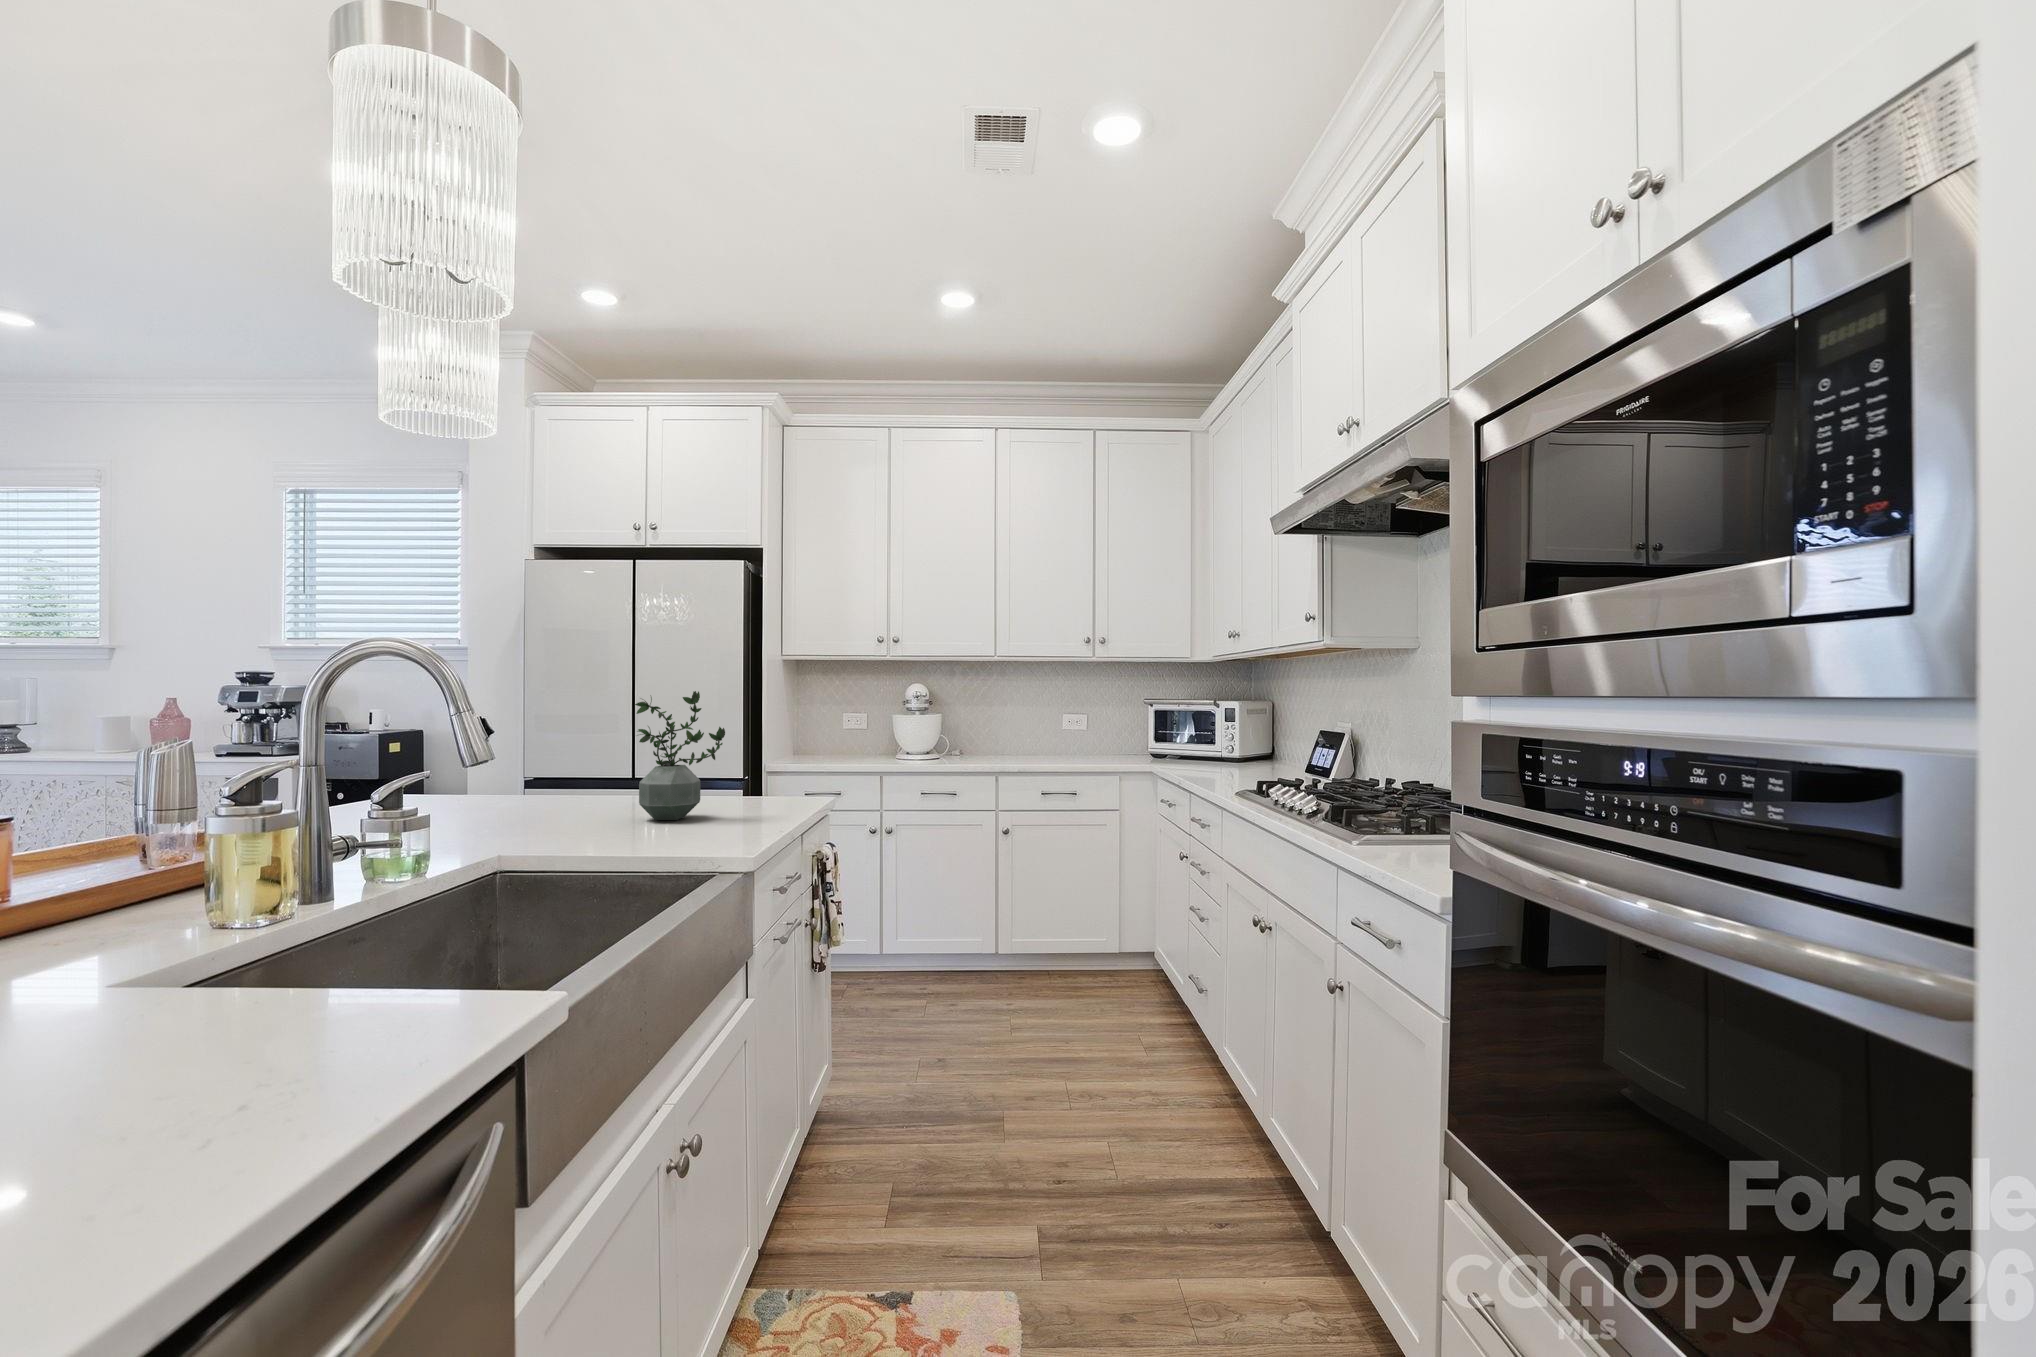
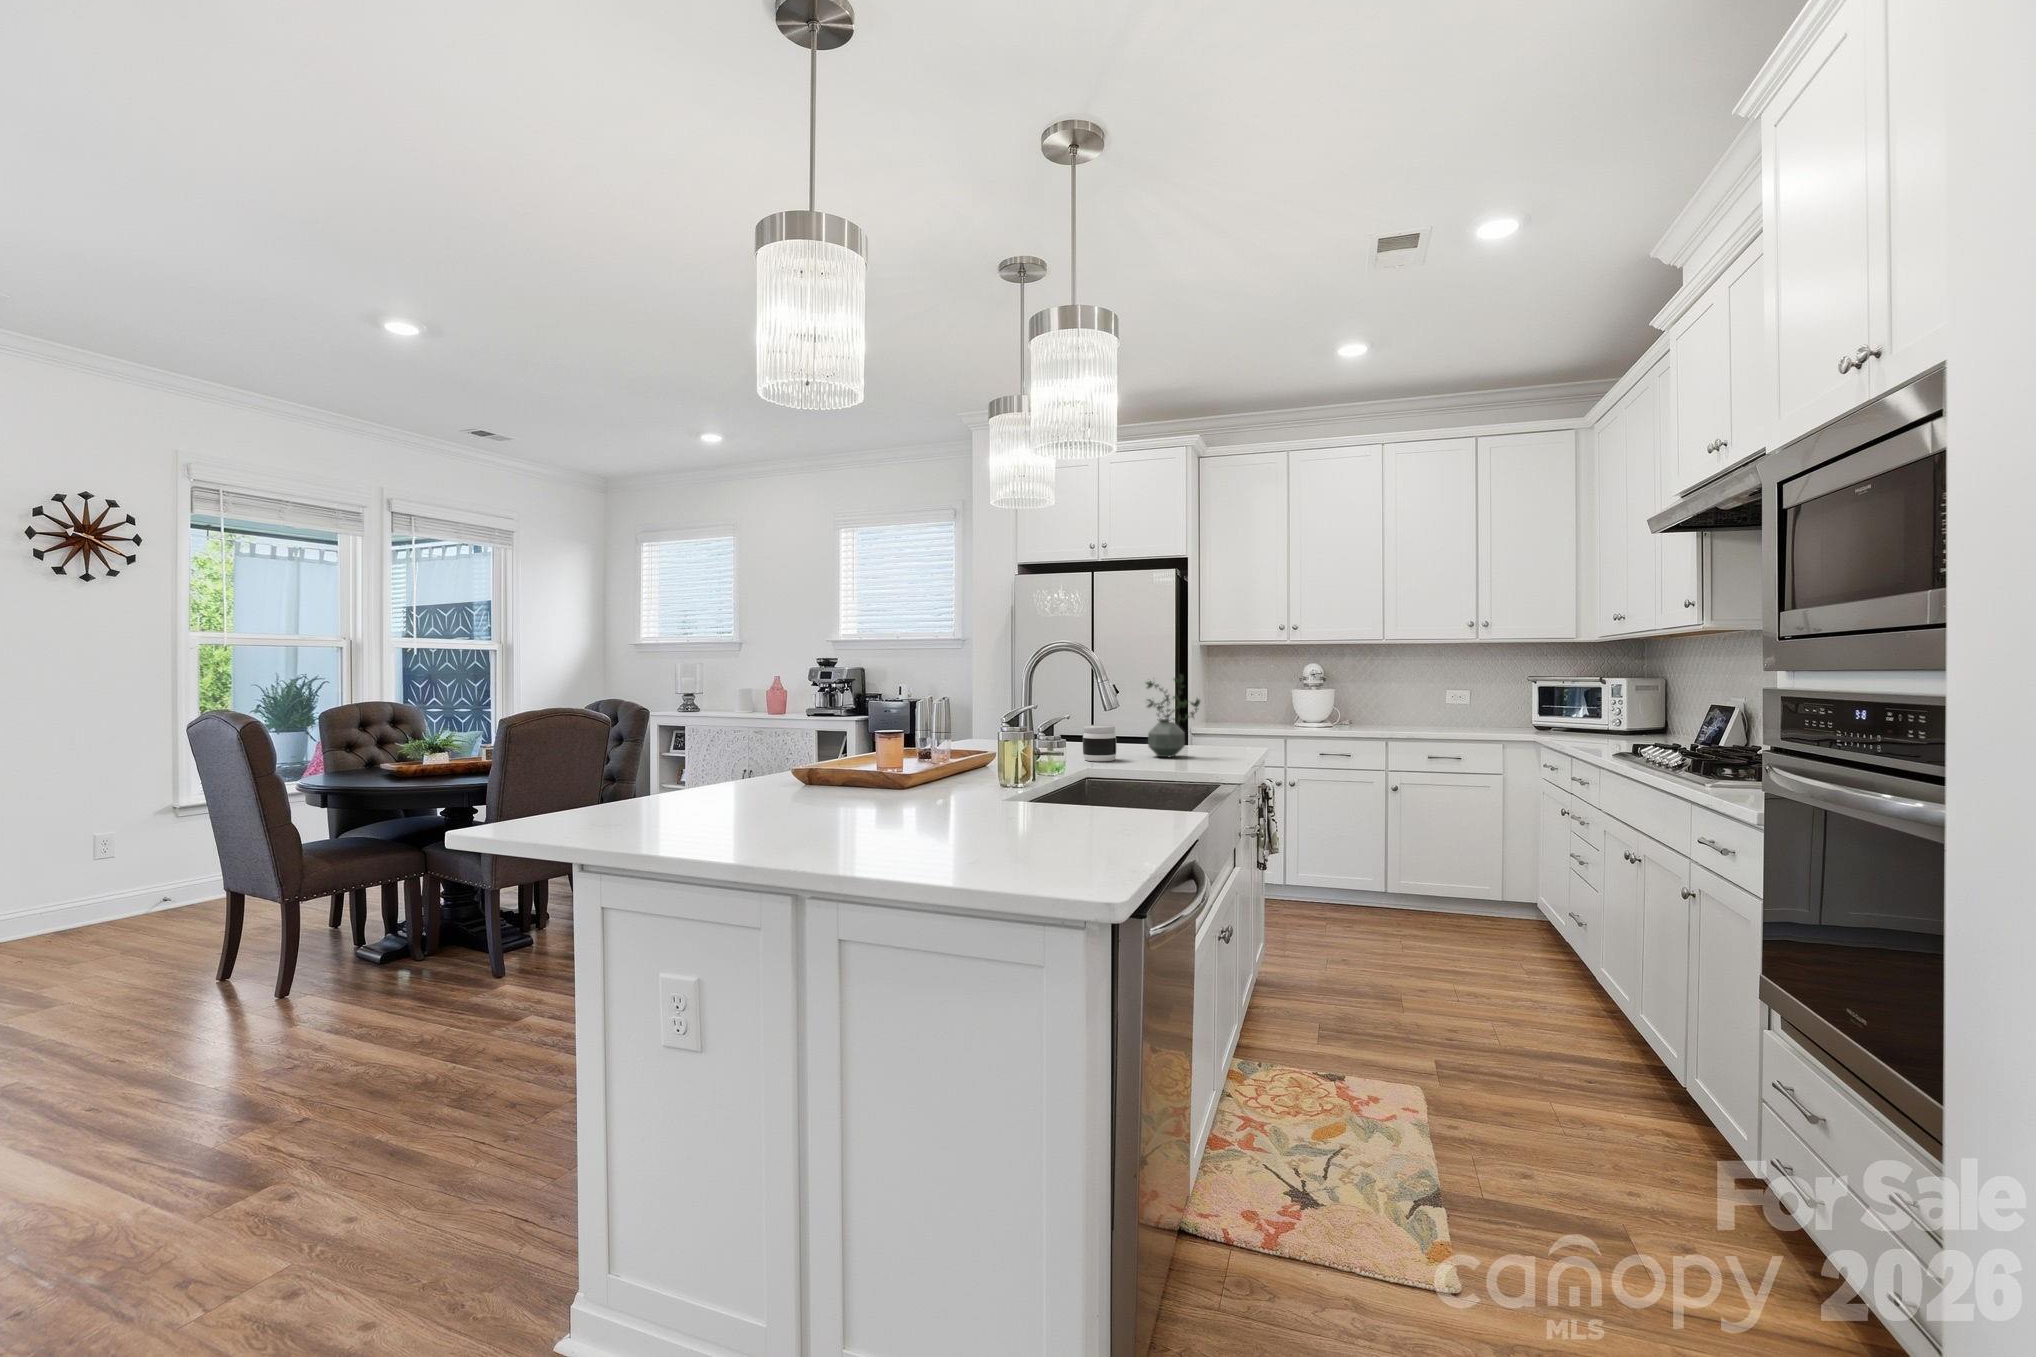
jar: none [513,772,576,834] -> present [1083,725,1116,761]

